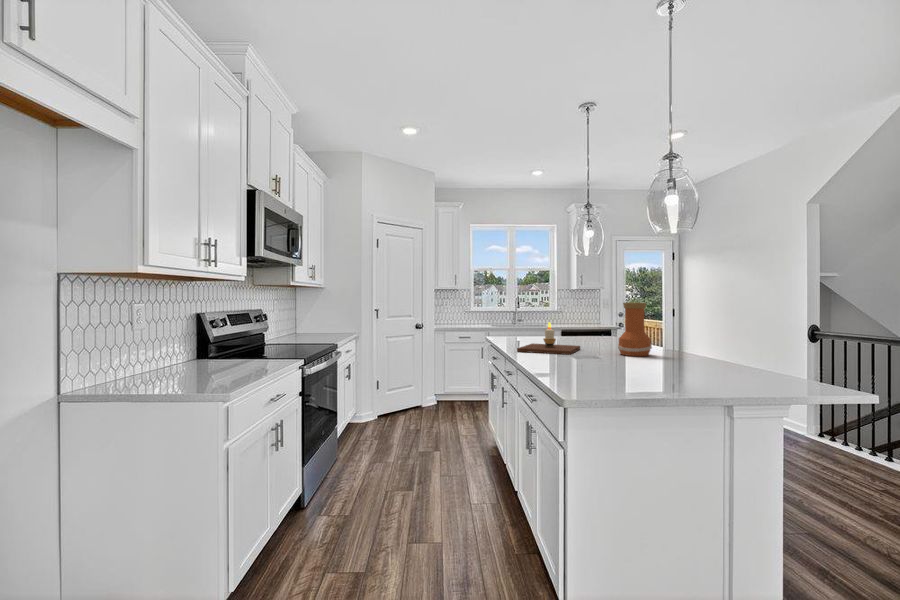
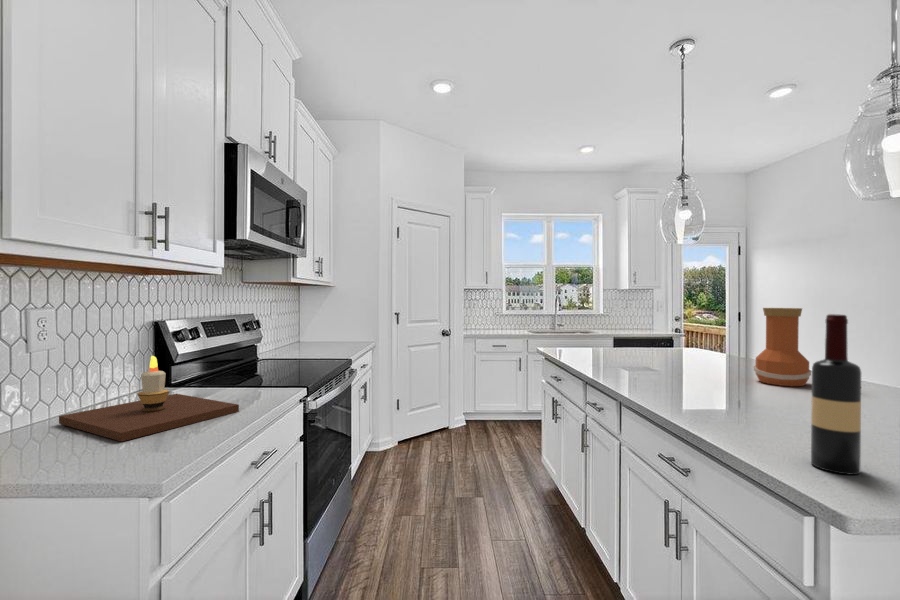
wine bottle: none [575,304,596,386] -> present [811,314,861,475]
candle: present [517,322,580,355] -> present [59,356,239,442]

